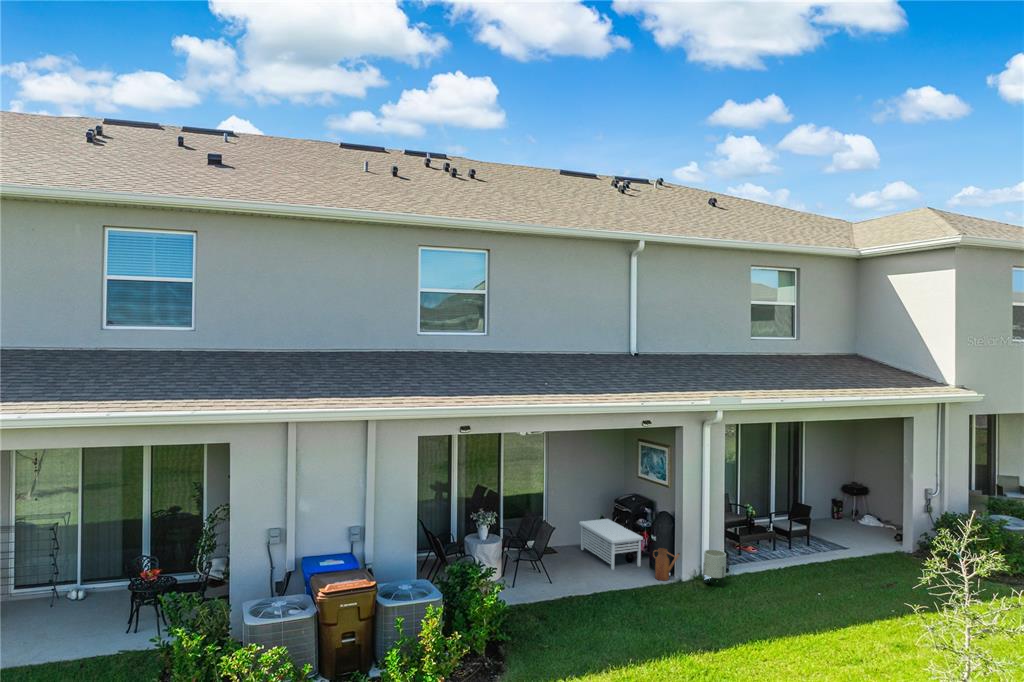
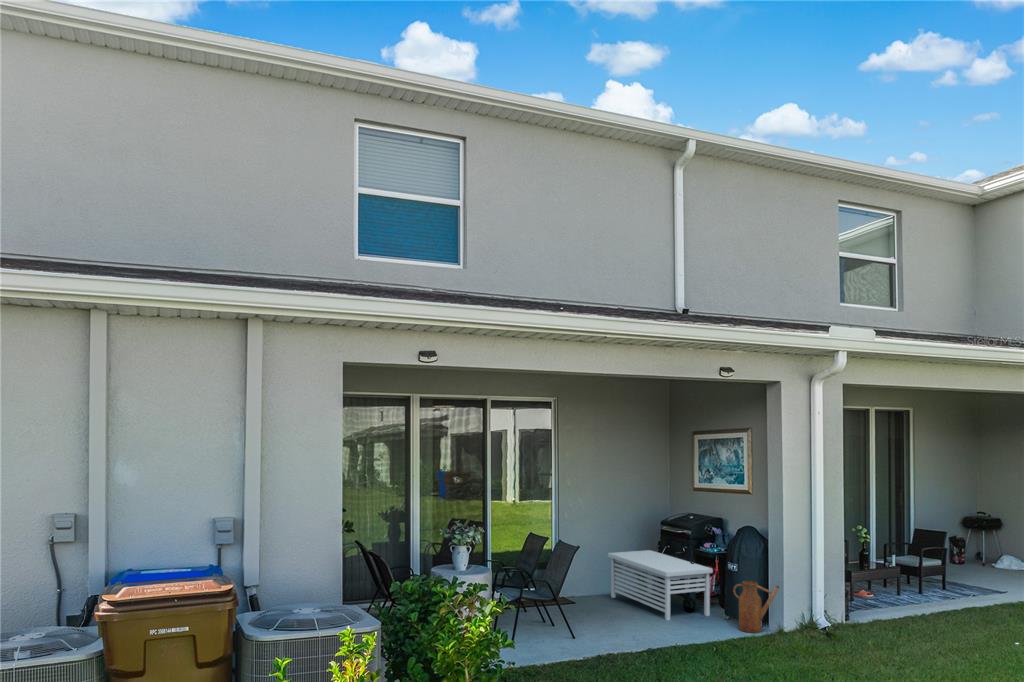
planter: present [703,549,726,579] -> none [817,581,855,642]

